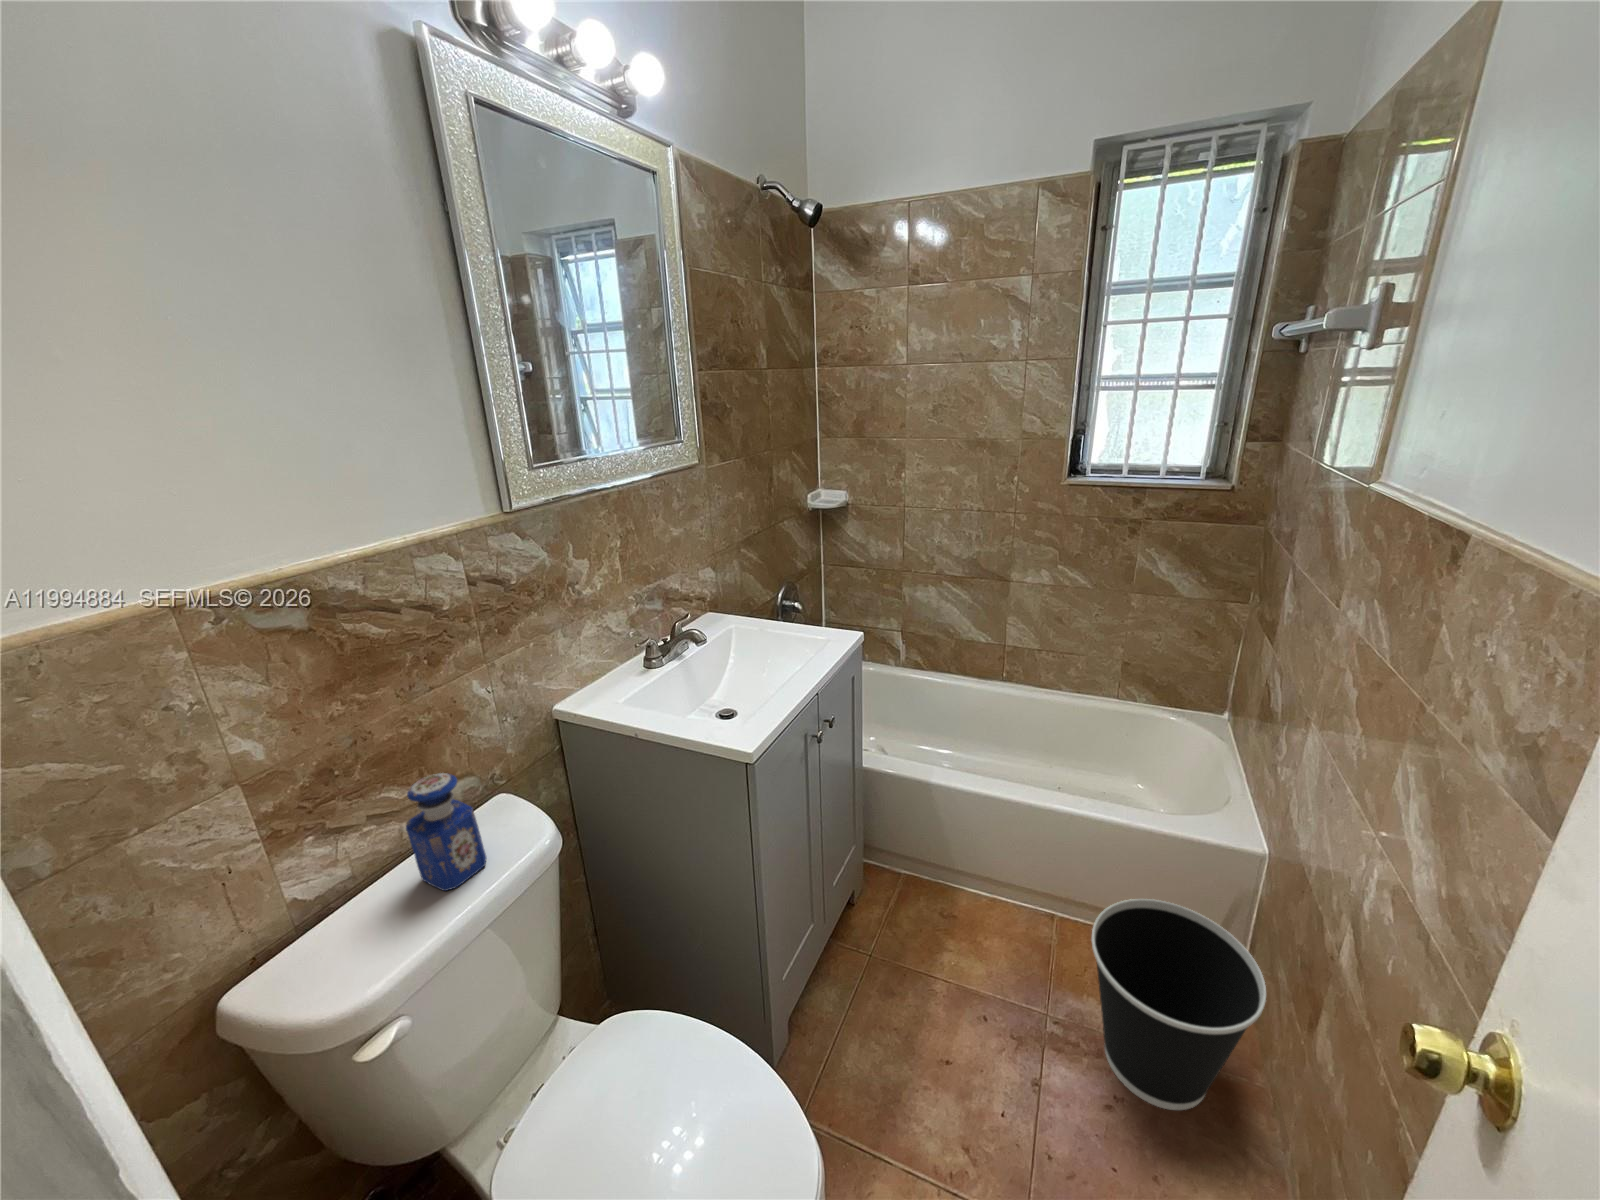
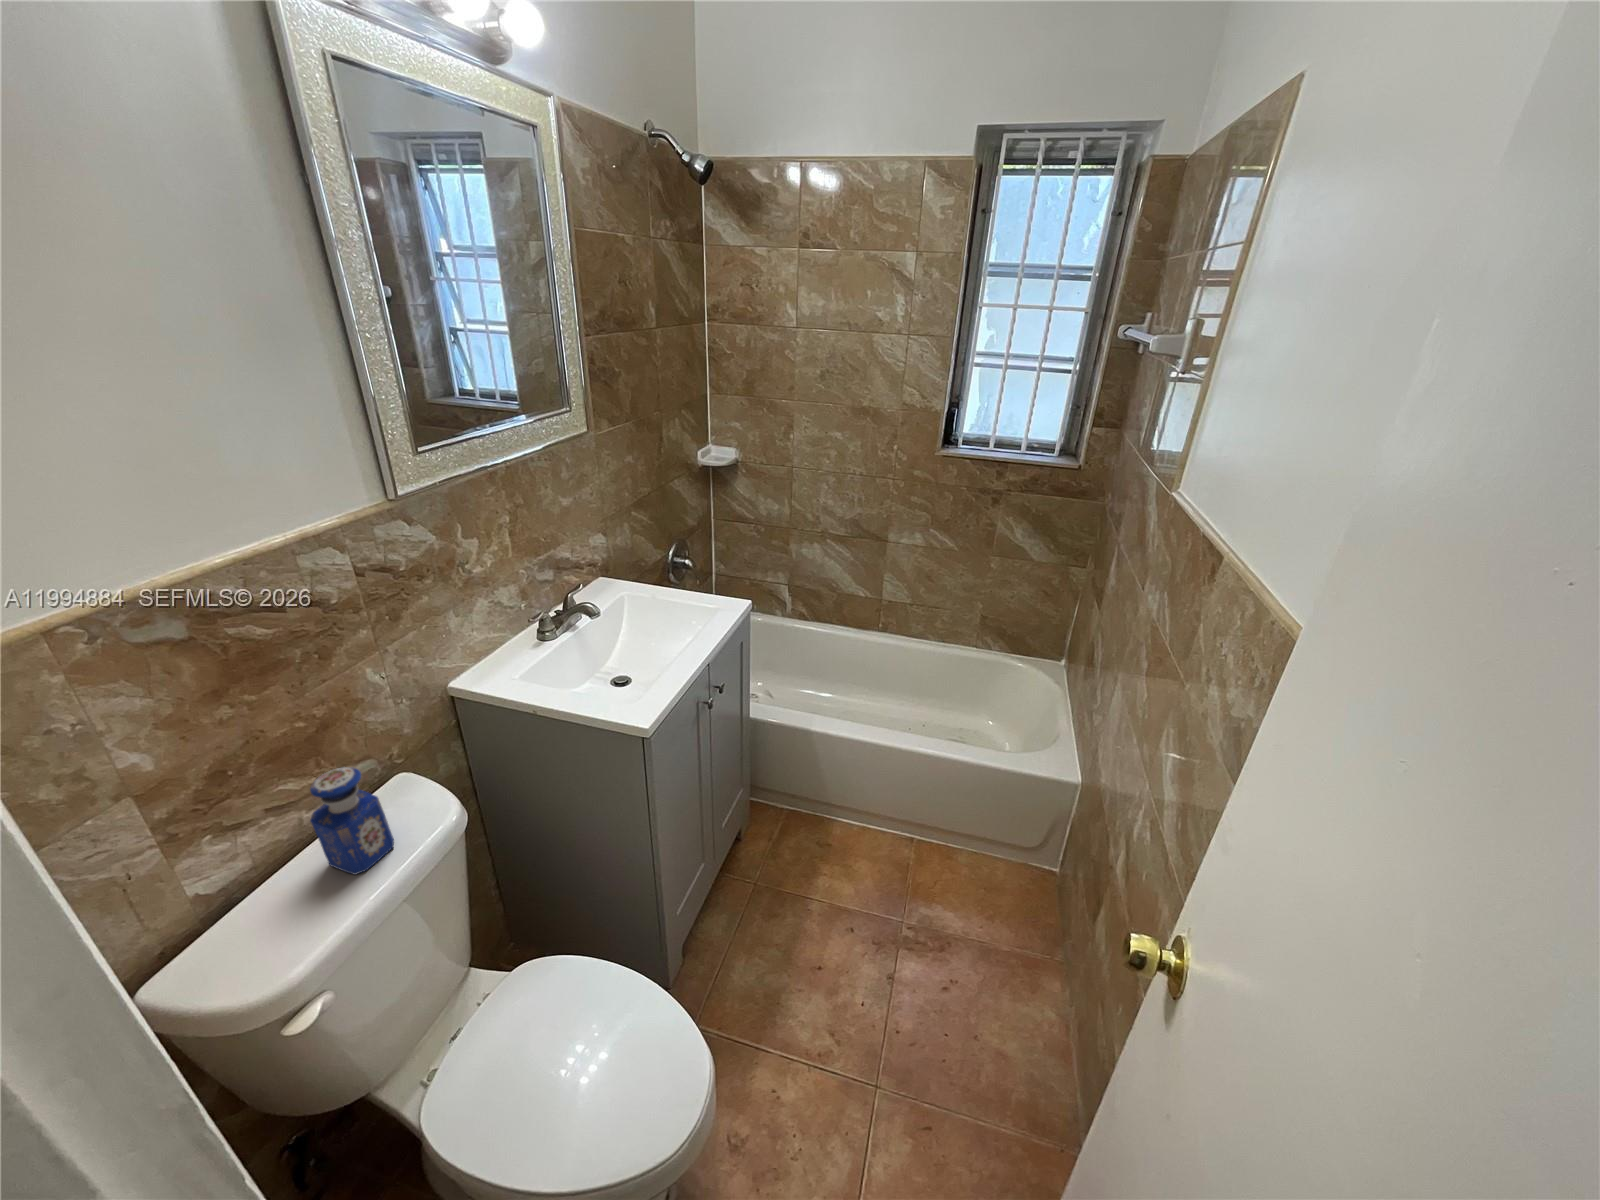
wastebasket: present [1091,899,1266,1110] -> none [940,823,1067,985]

